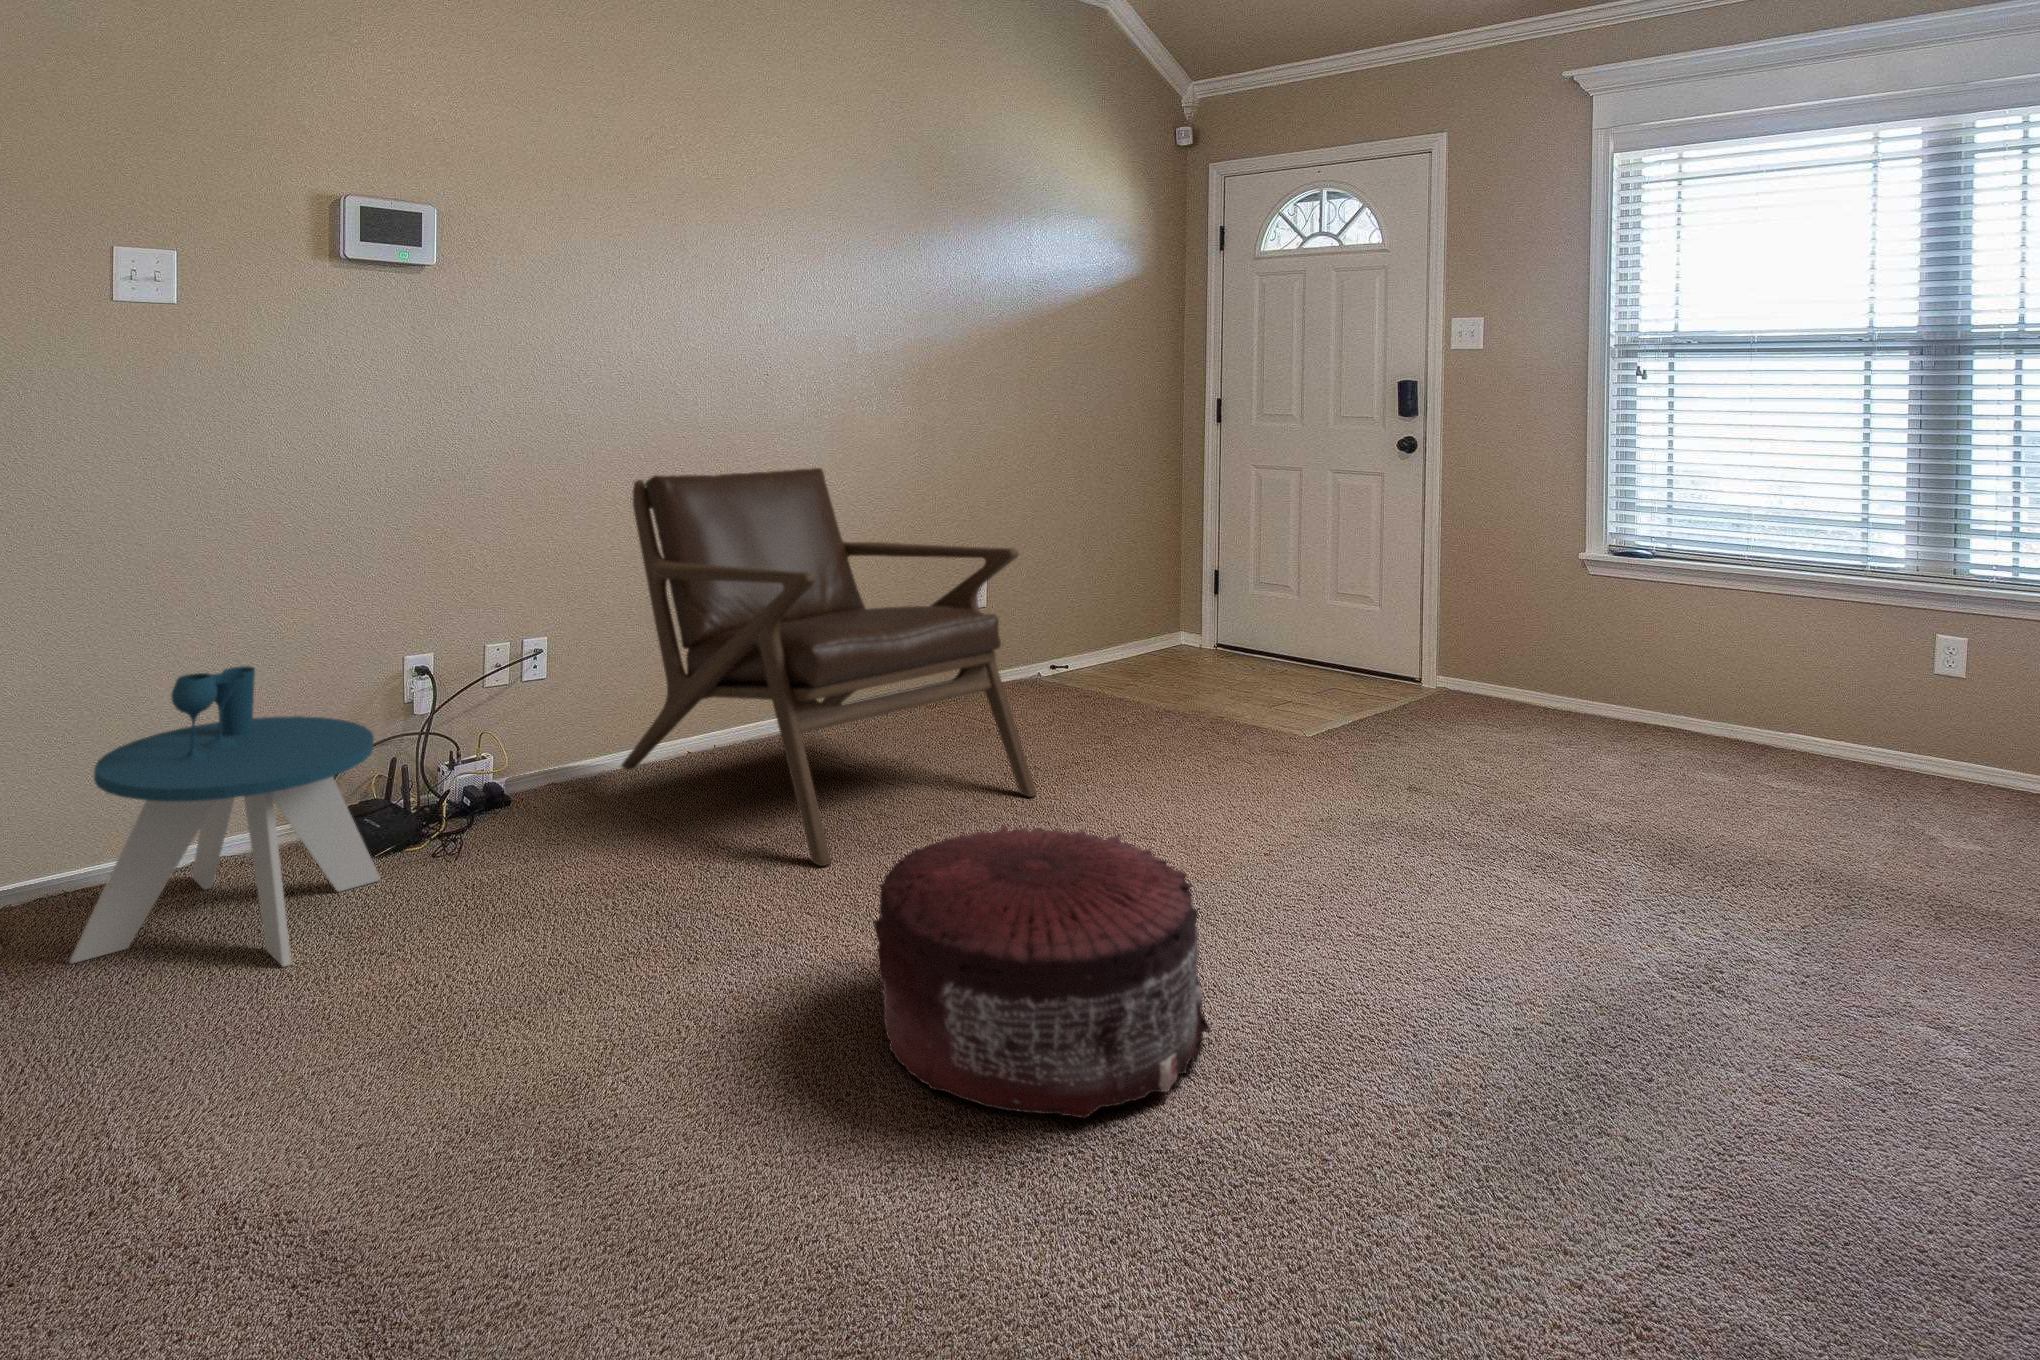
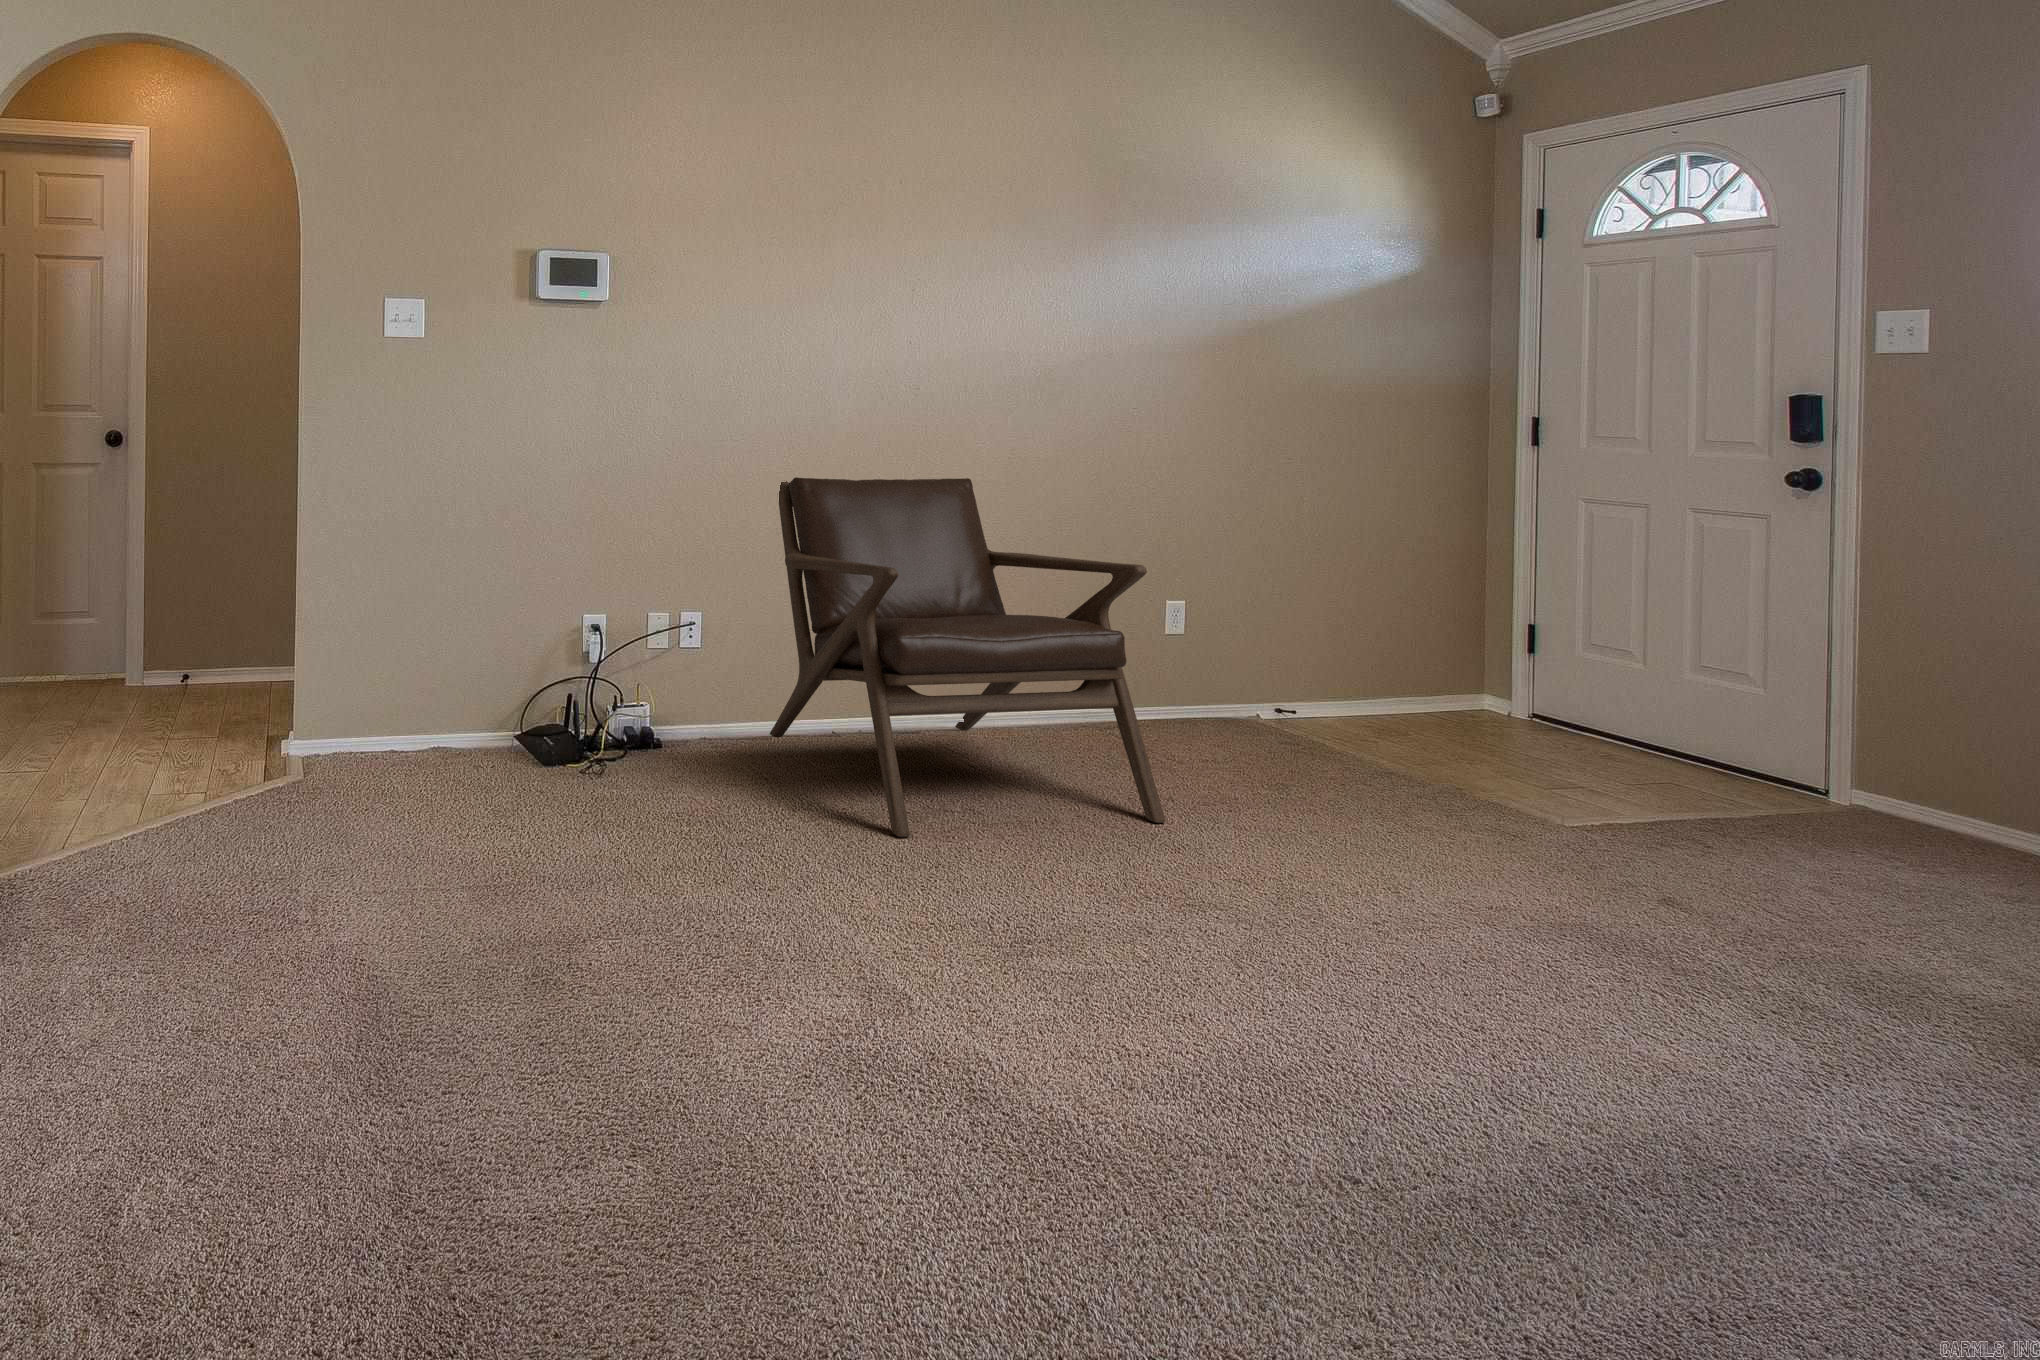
side table: present [70,666,381,967] -> none [344,601,549,818]
pouf: present [873,825,1210,1118] -> none [862,809,1190,1067]

